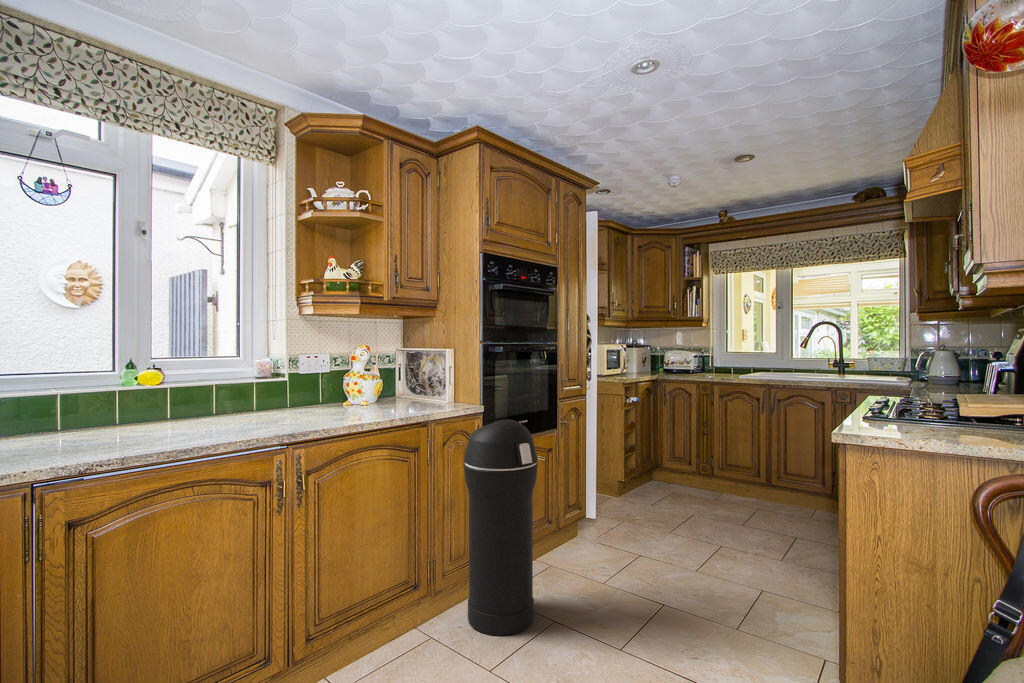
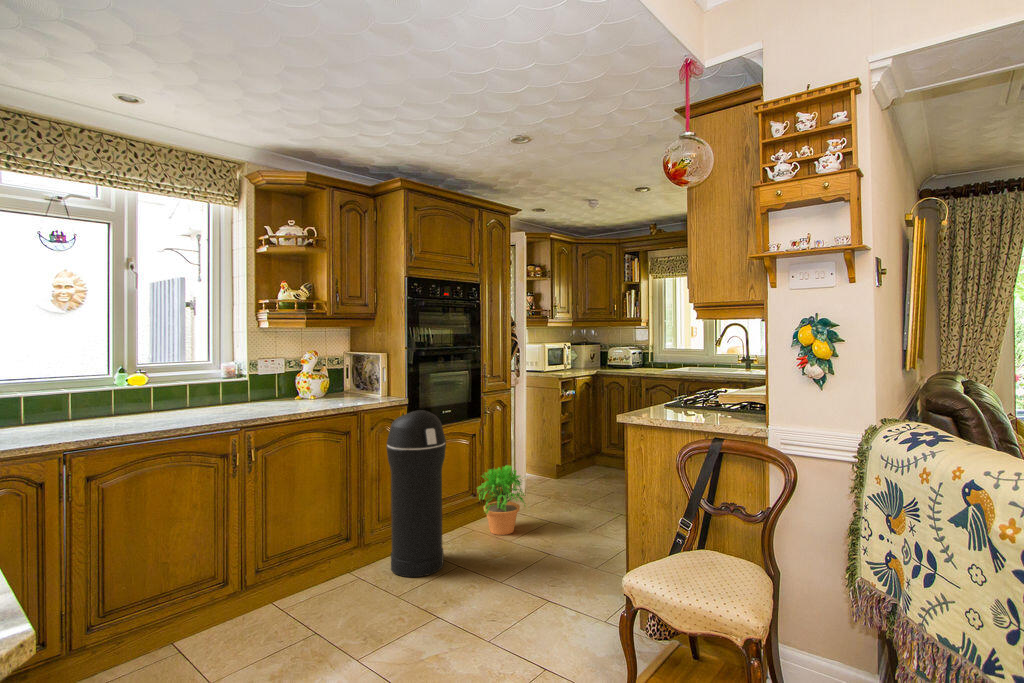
potted plant: none [556,485,619,572] -> present [478,465,525,535]

